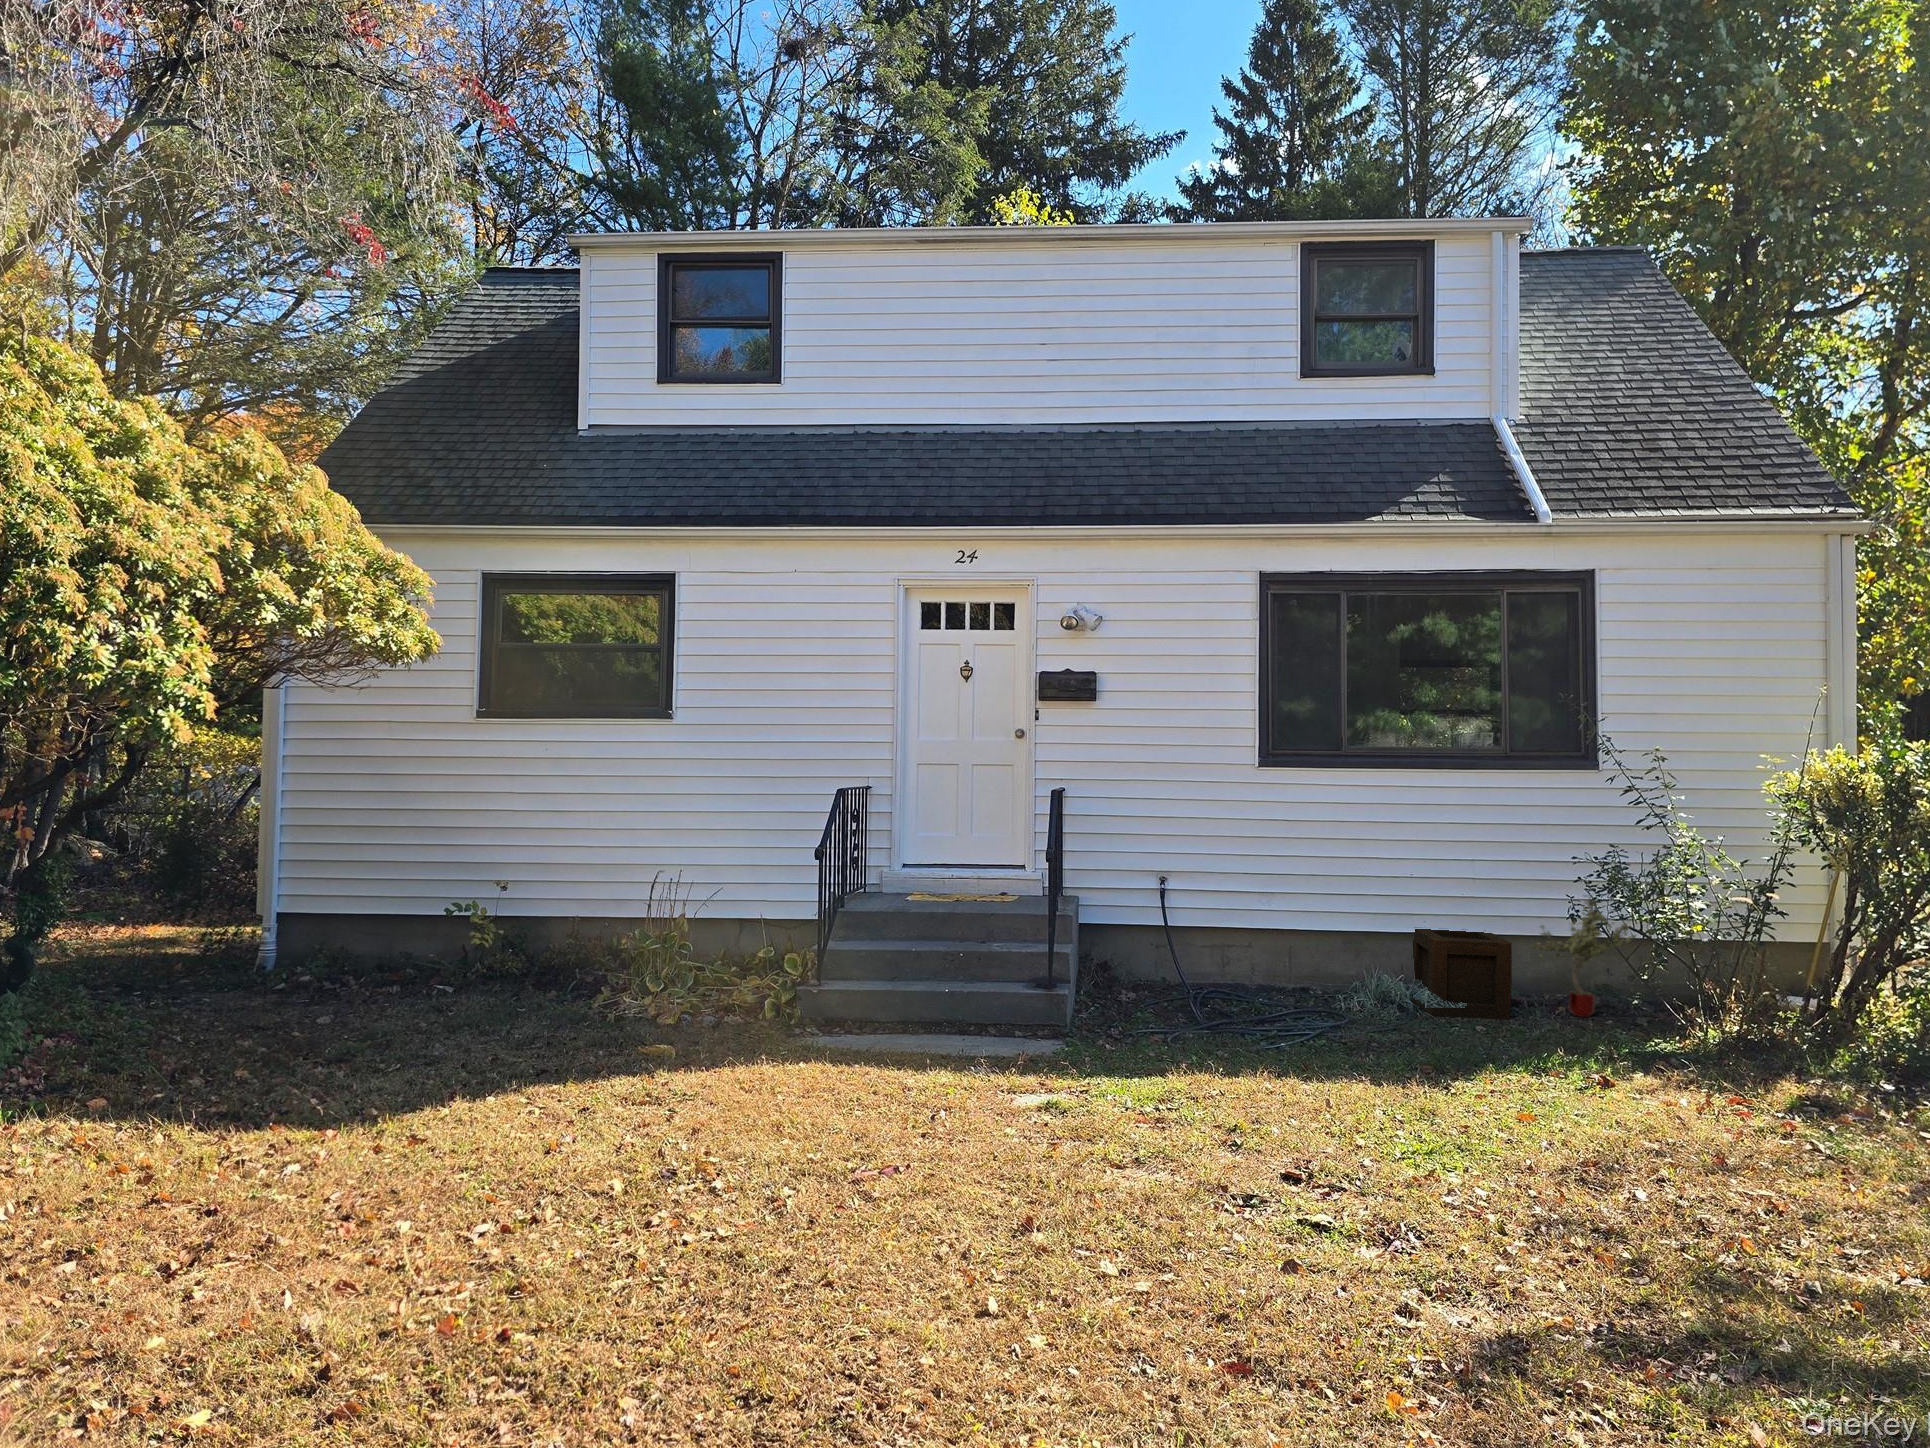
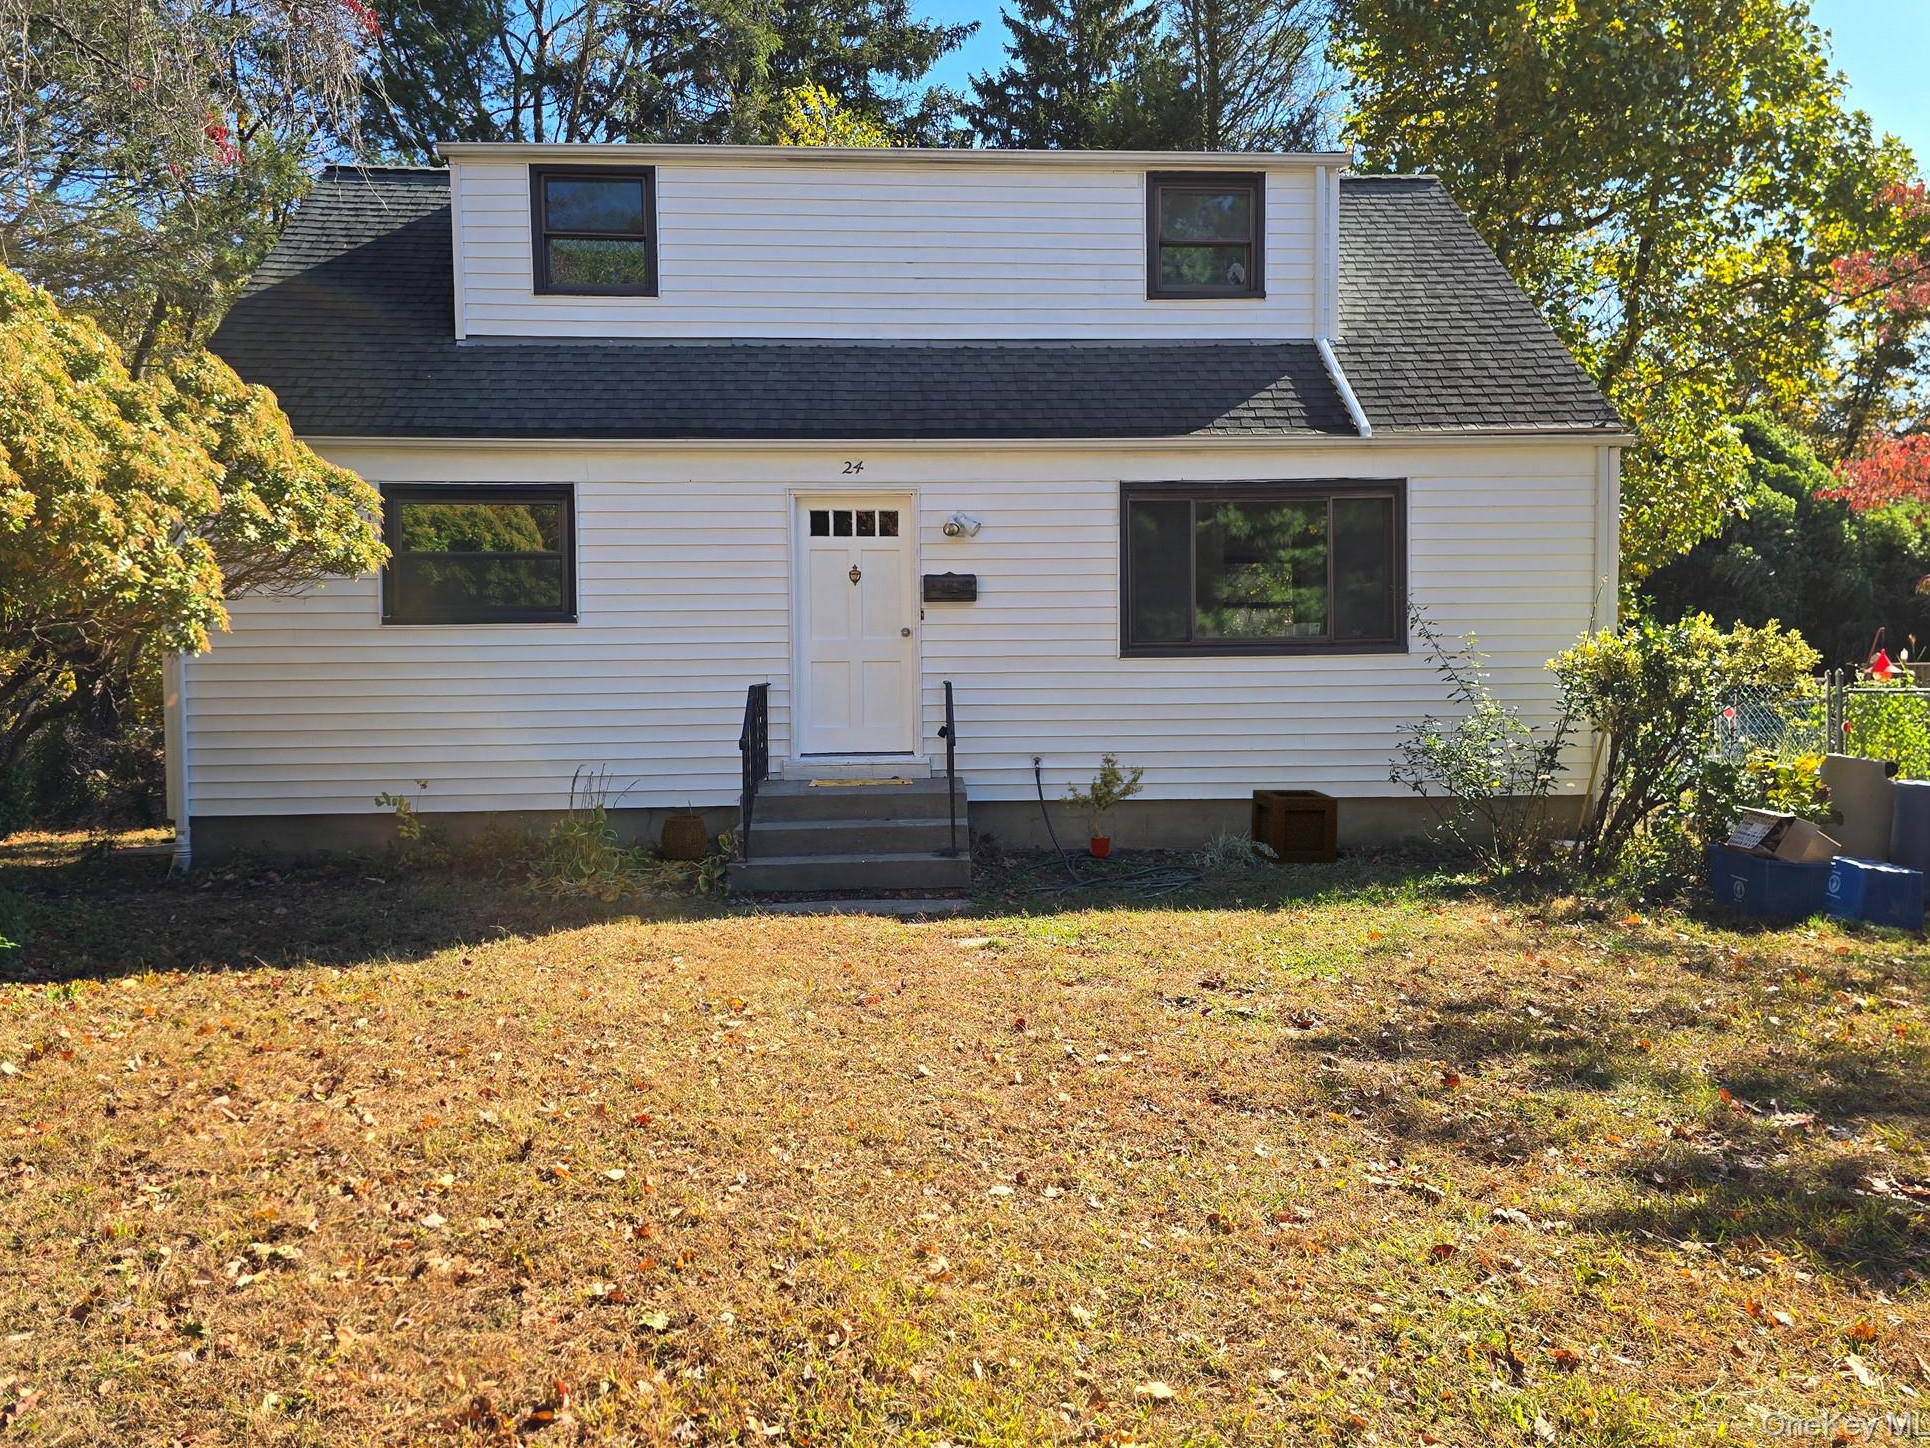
potted tree: present [1531,895,1636,1017] -> present [1059,752,1144,857]
woven basket: none [743,928,794,978] -> present [661,815,707,860]

